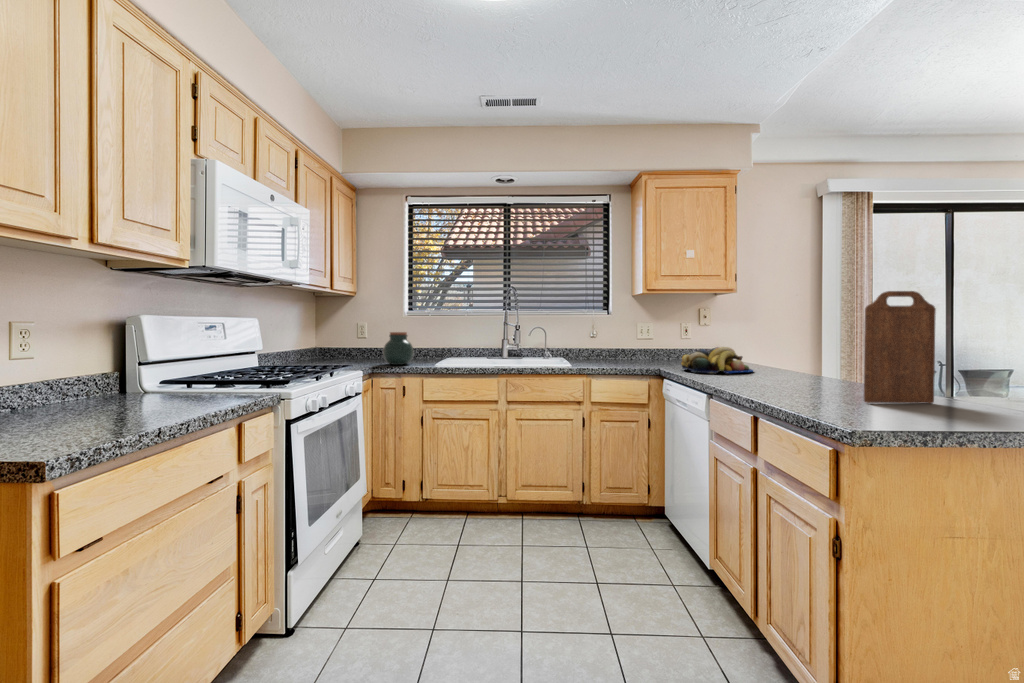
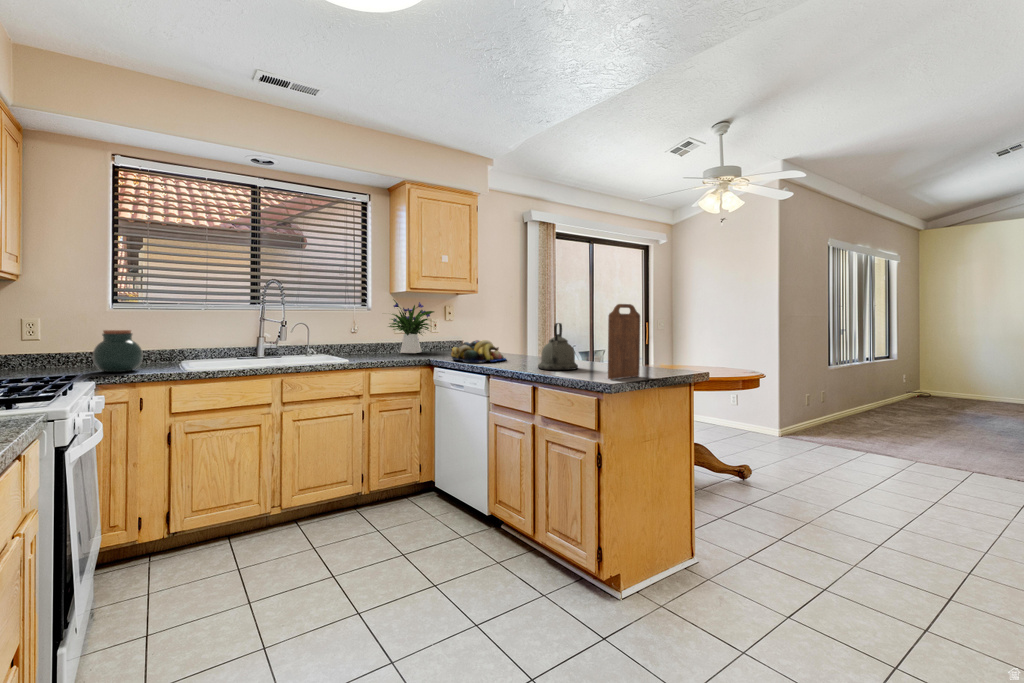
flower arrangement: none [619,302,681,361] -> present [389,299,434,353]
kettle: none [779,323,842,388] -> present [538,323,578,370]

